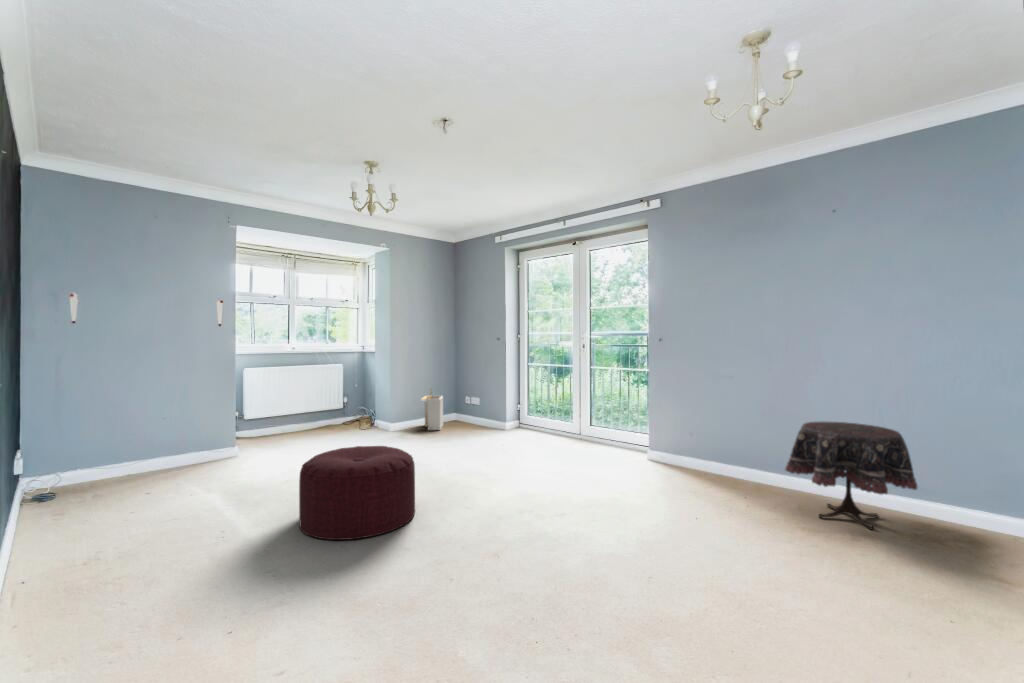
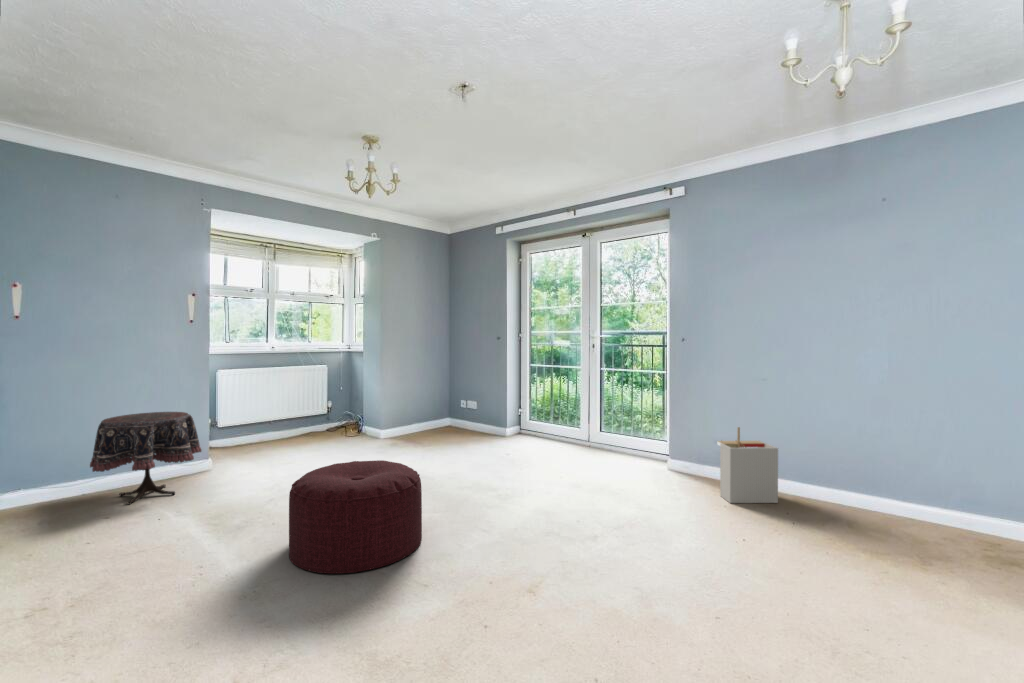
storage bin: present [421,389,443,430] -> present [717,427,778,503]
side table: present [785,422,917,530] -> present [90,412,201,504]

